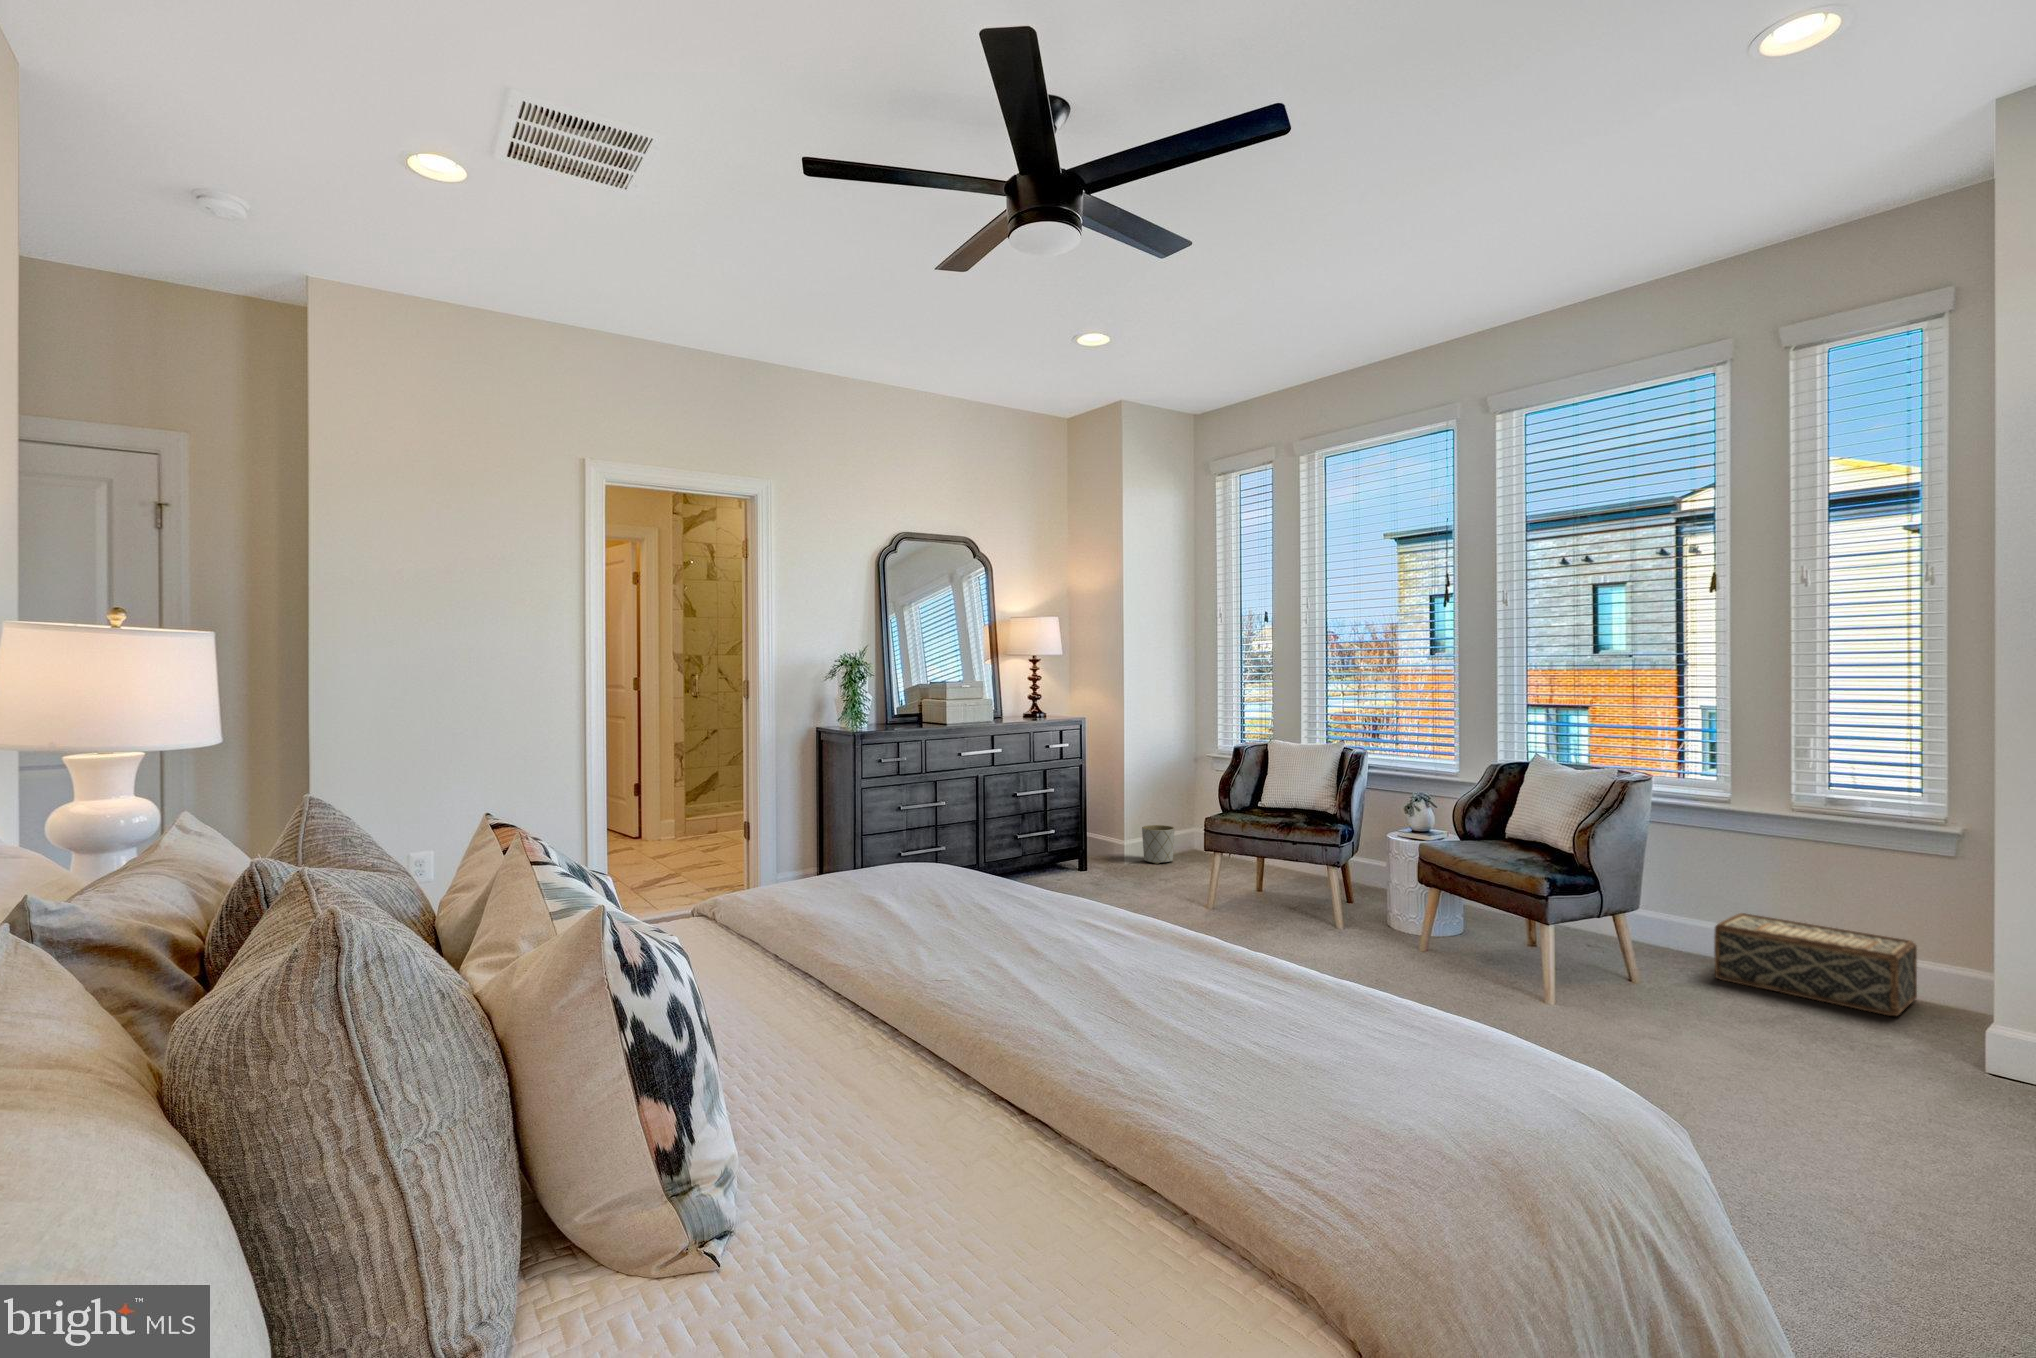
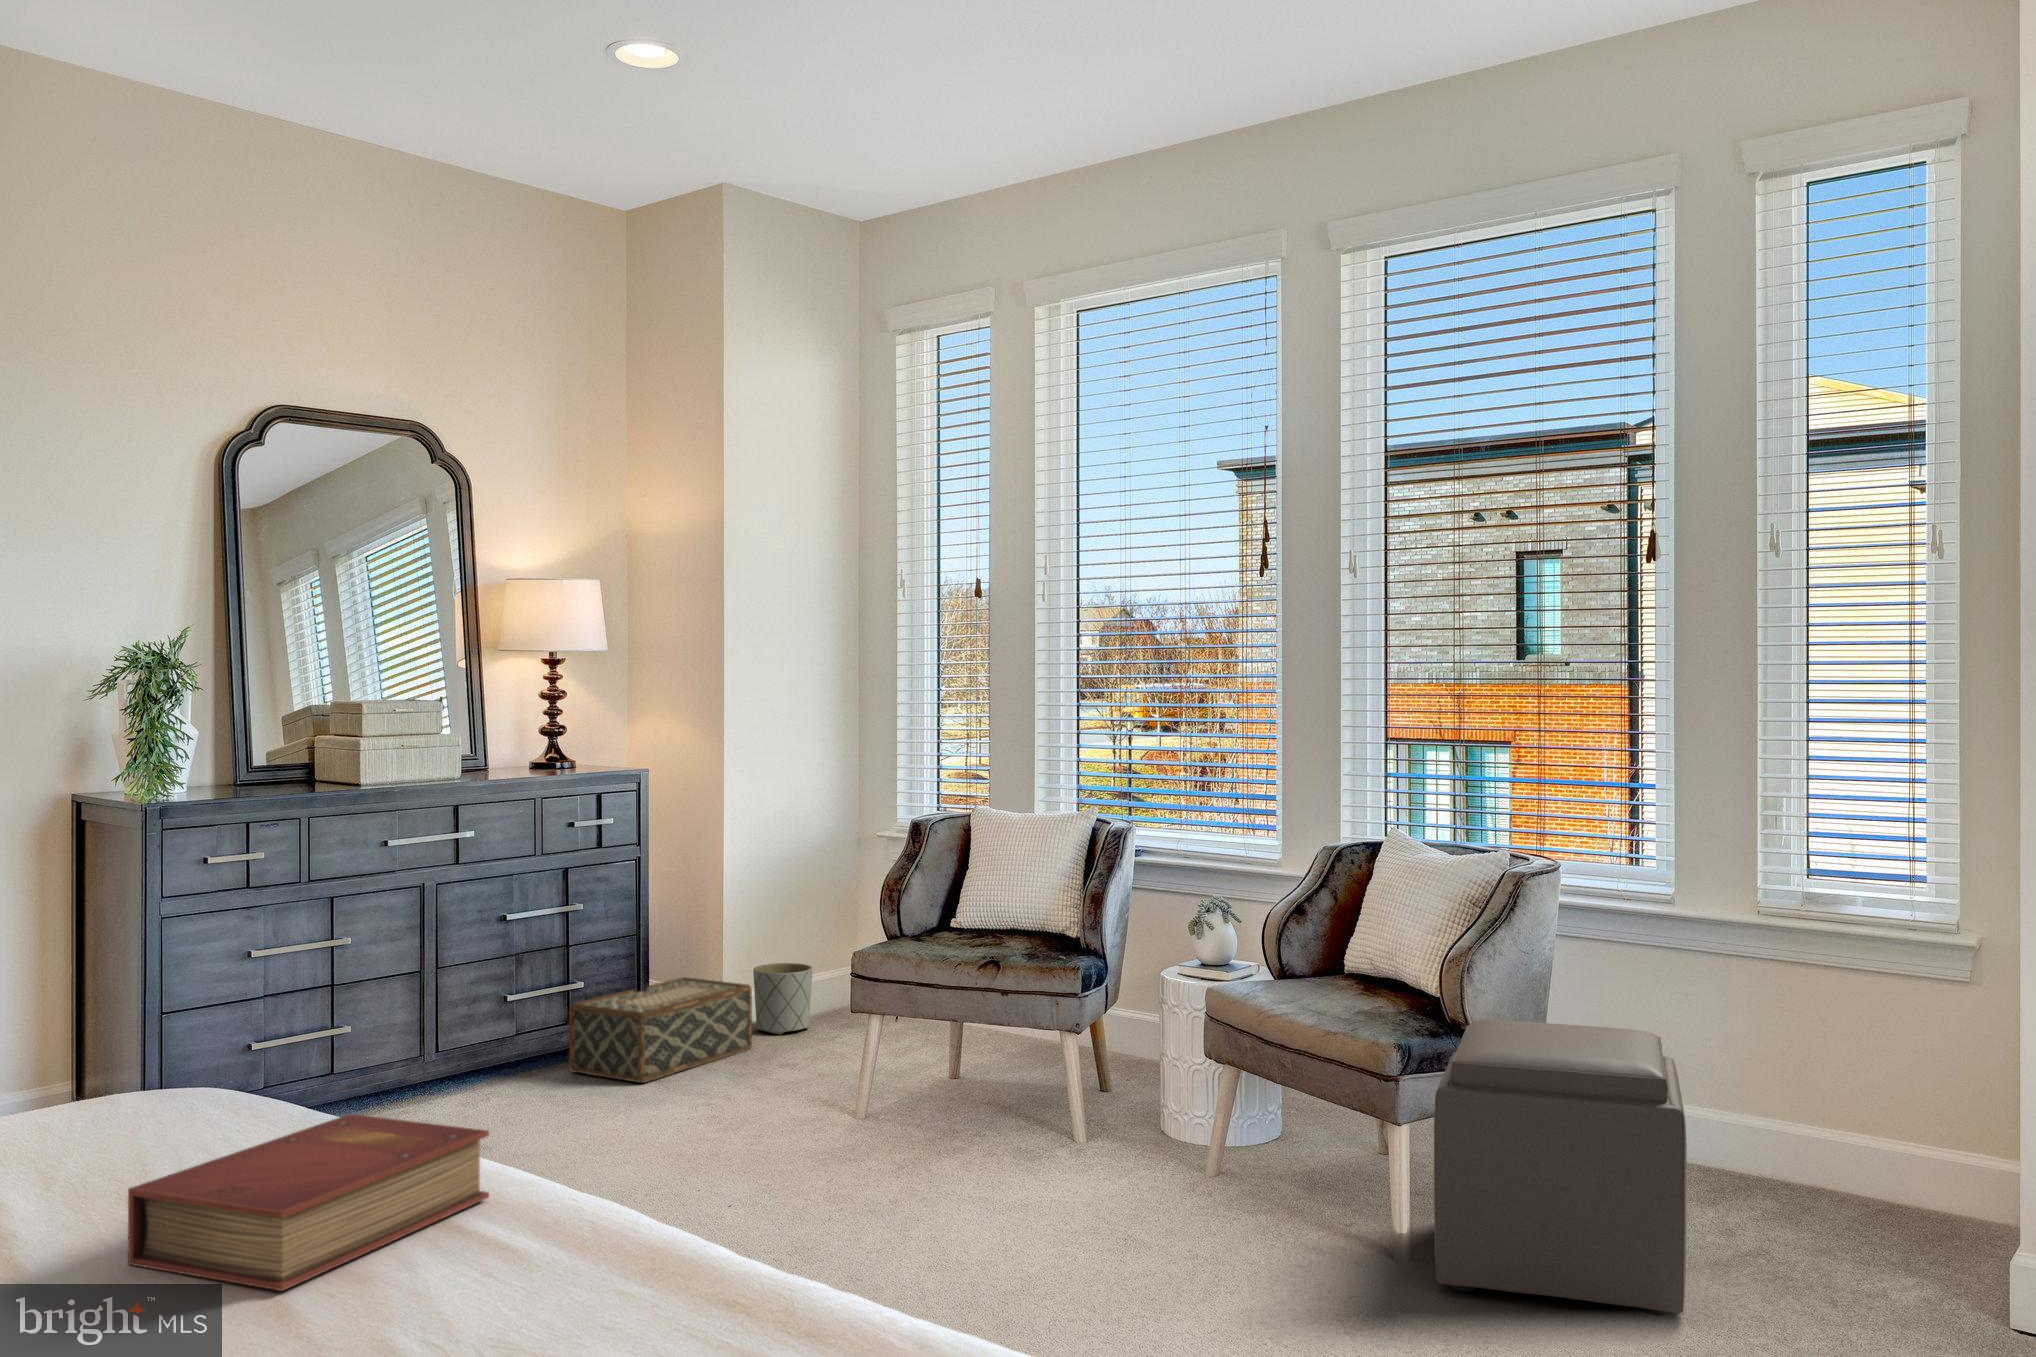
ottoman: none [1574,866,1746,1045] -> present [1434,1020,1687,1315]
book: none [948,870,1094,941] -> present [128,1114,489,1291]
woven basket: present [1714,913,1917,1016] -> present [569,977,752,1083]

